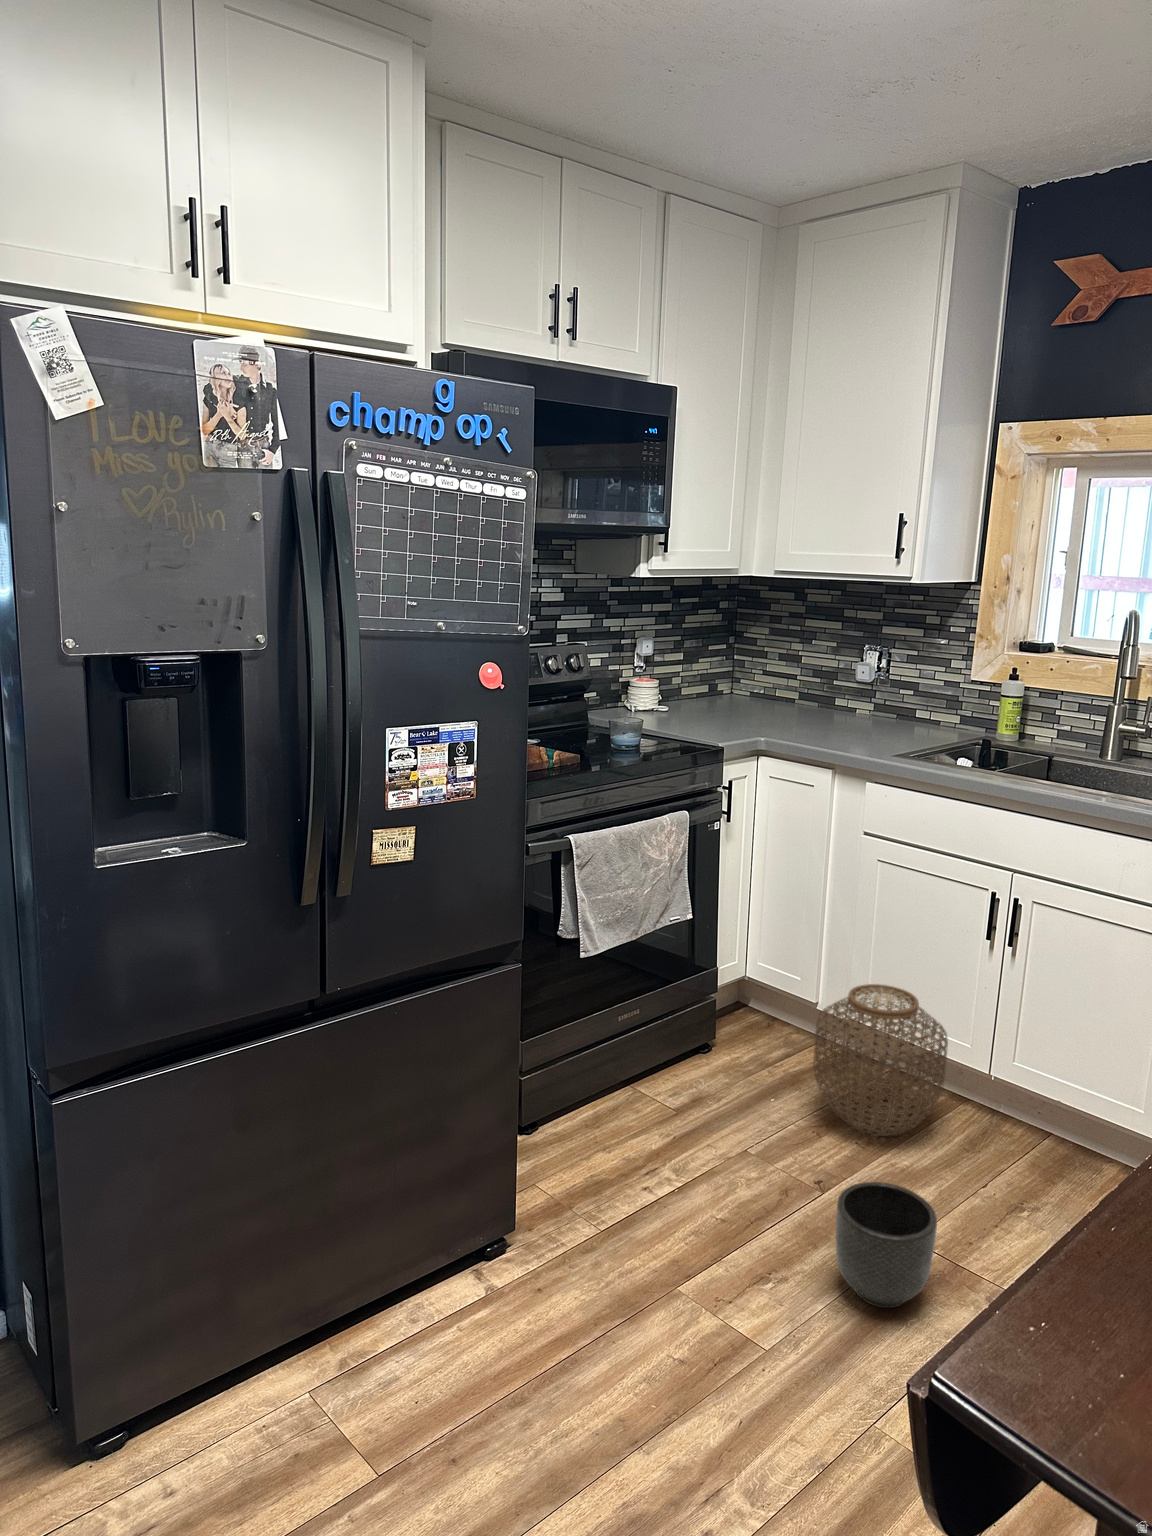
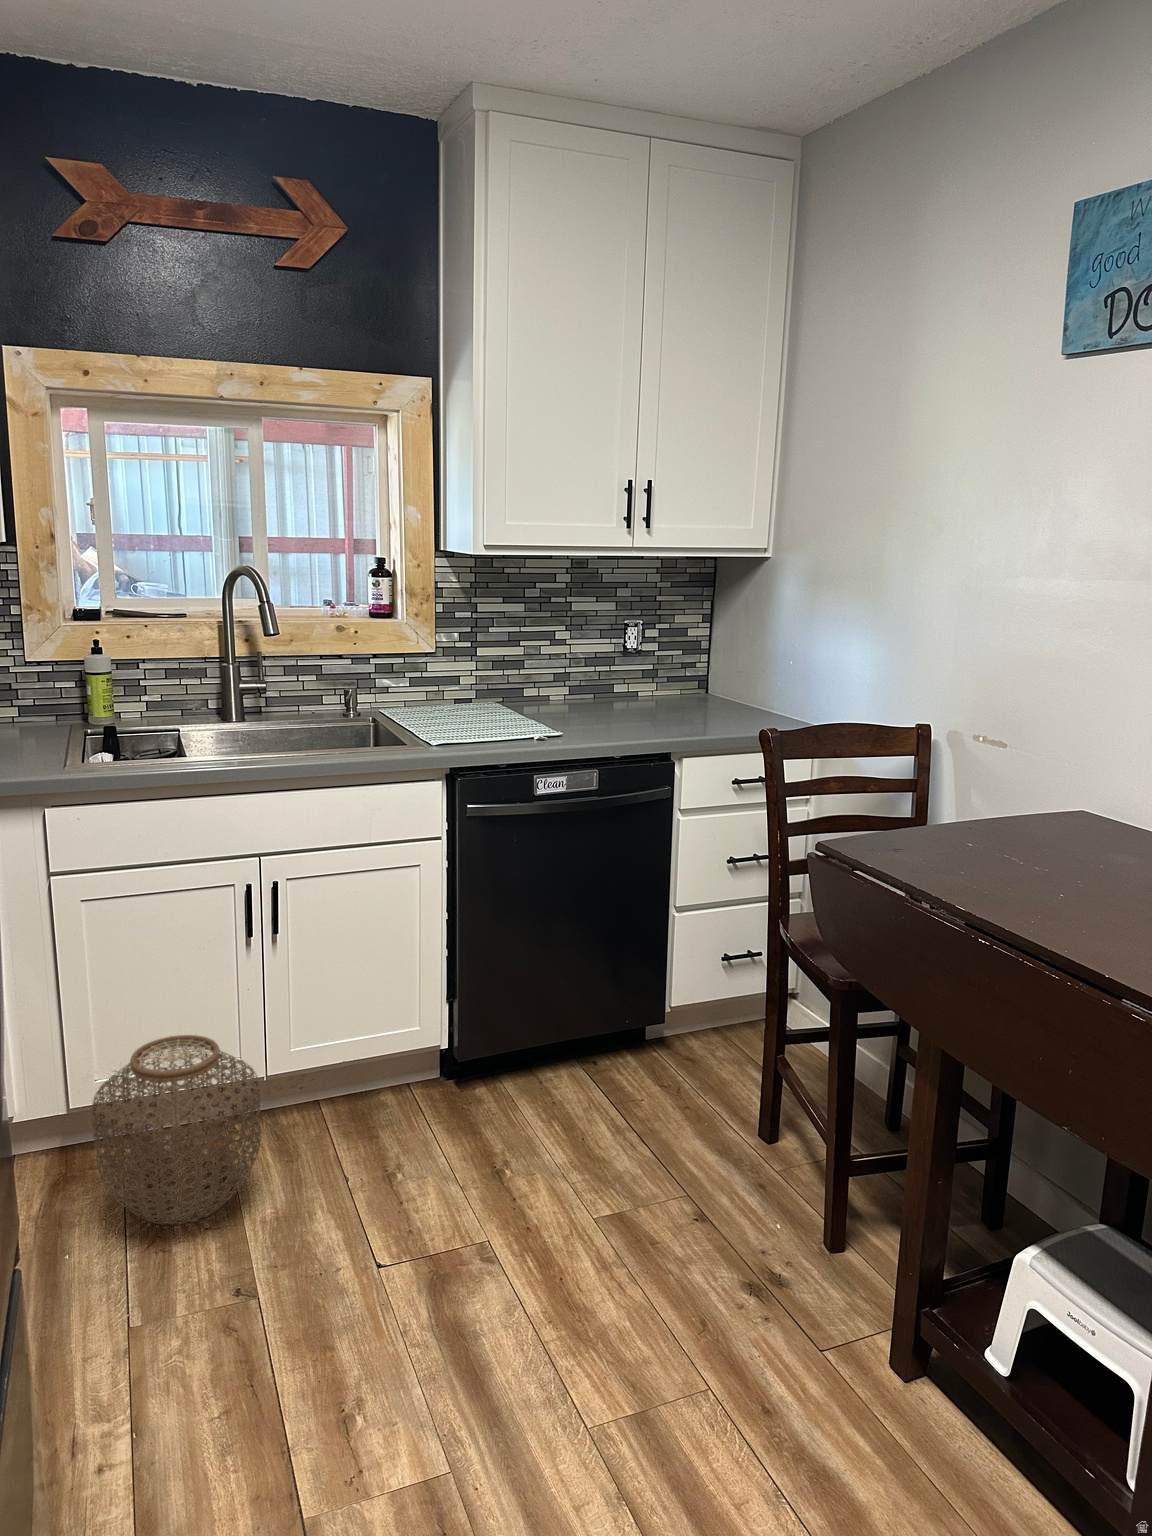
planter: present [836,1182,937,1308] -> none [373,1209,482,1351]

